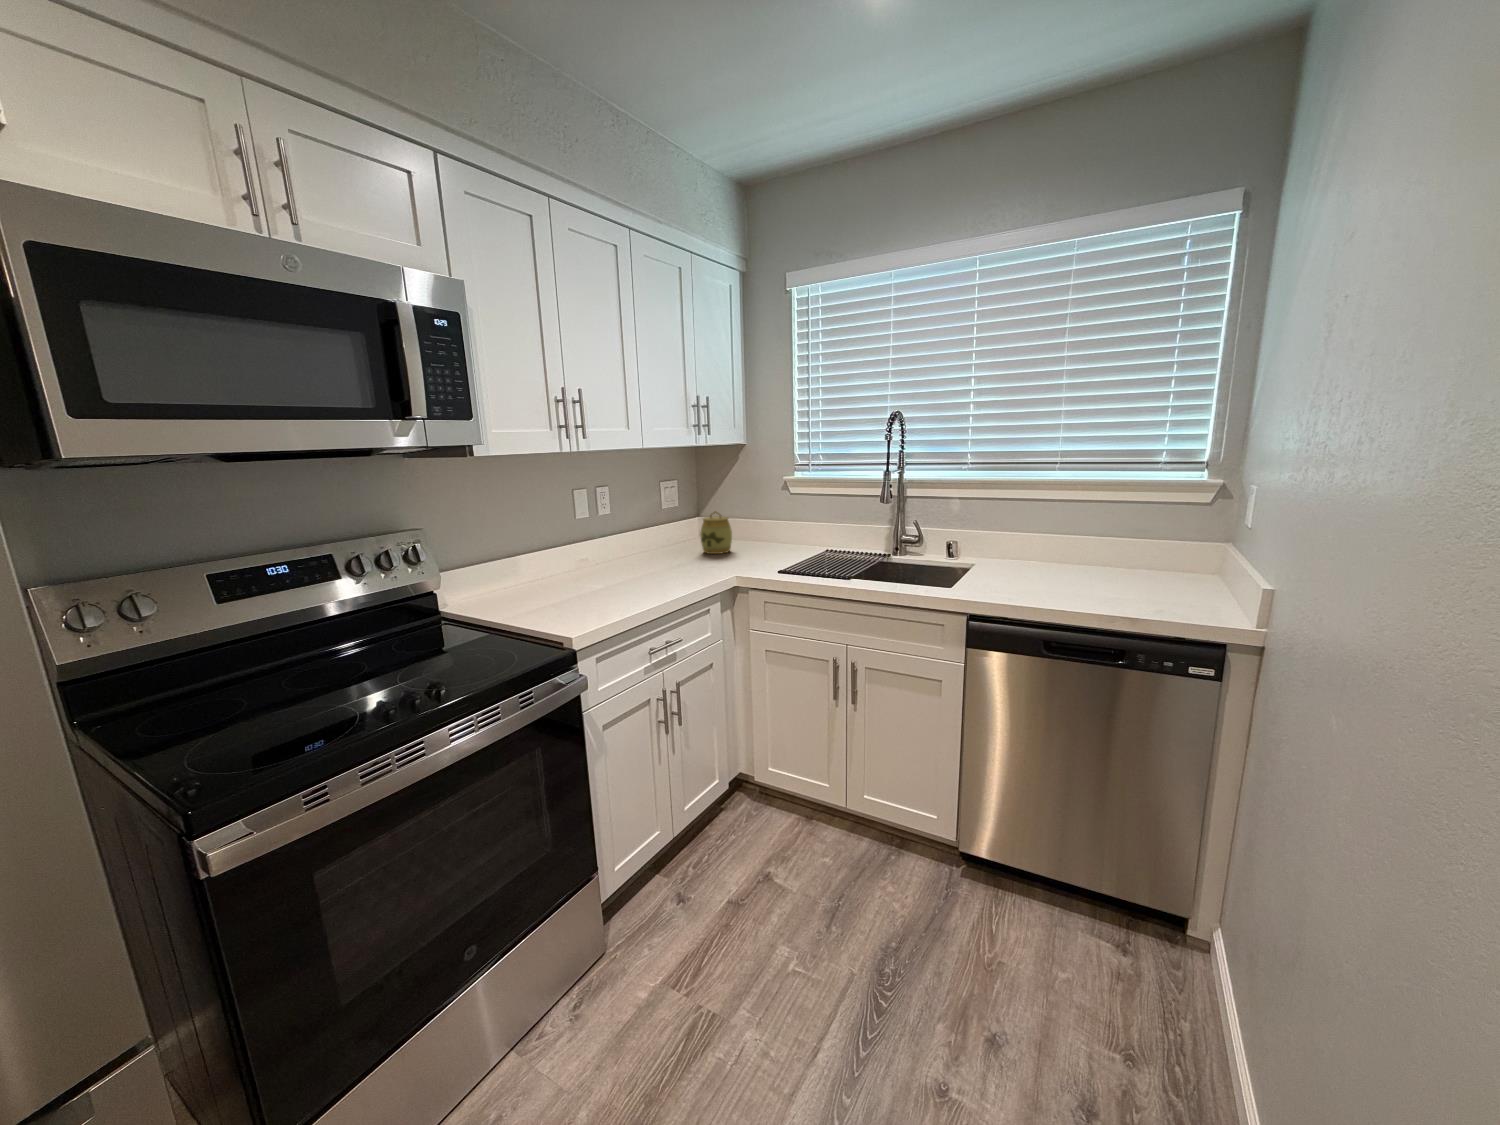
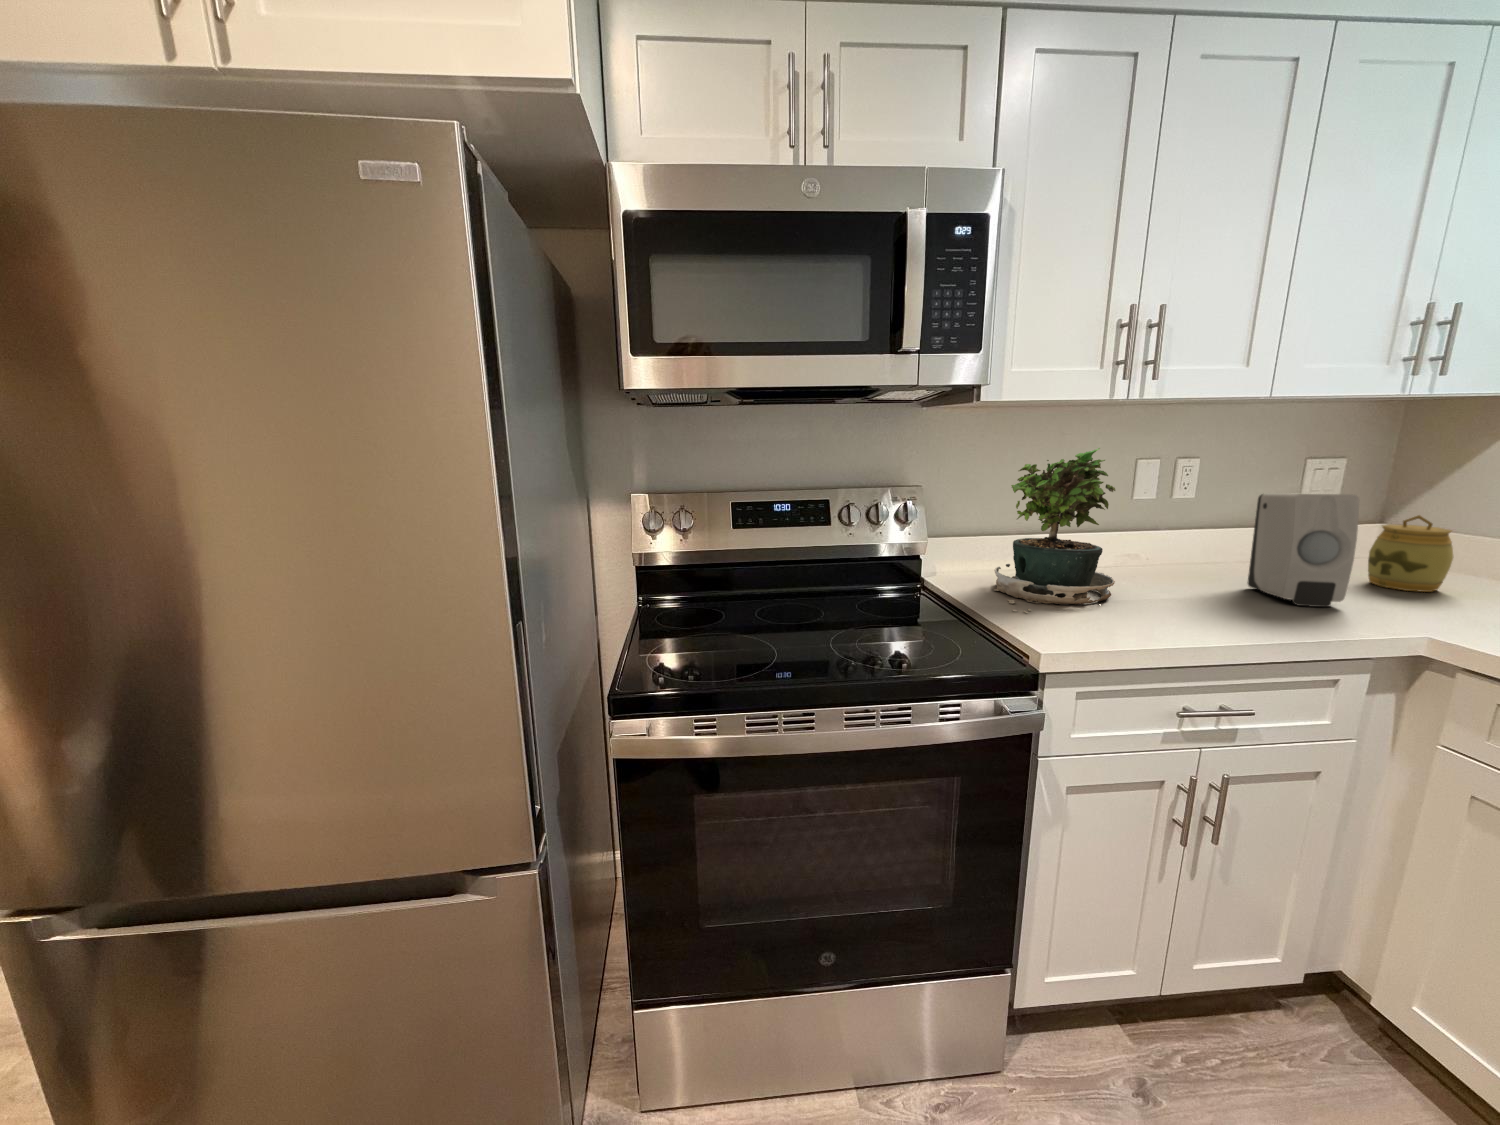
potted plant: none [502,487,589,617] -> present [994,448,1115,613]
soap dispenser: none [648,504,700,573] -> present [1248,493,1359,607]

